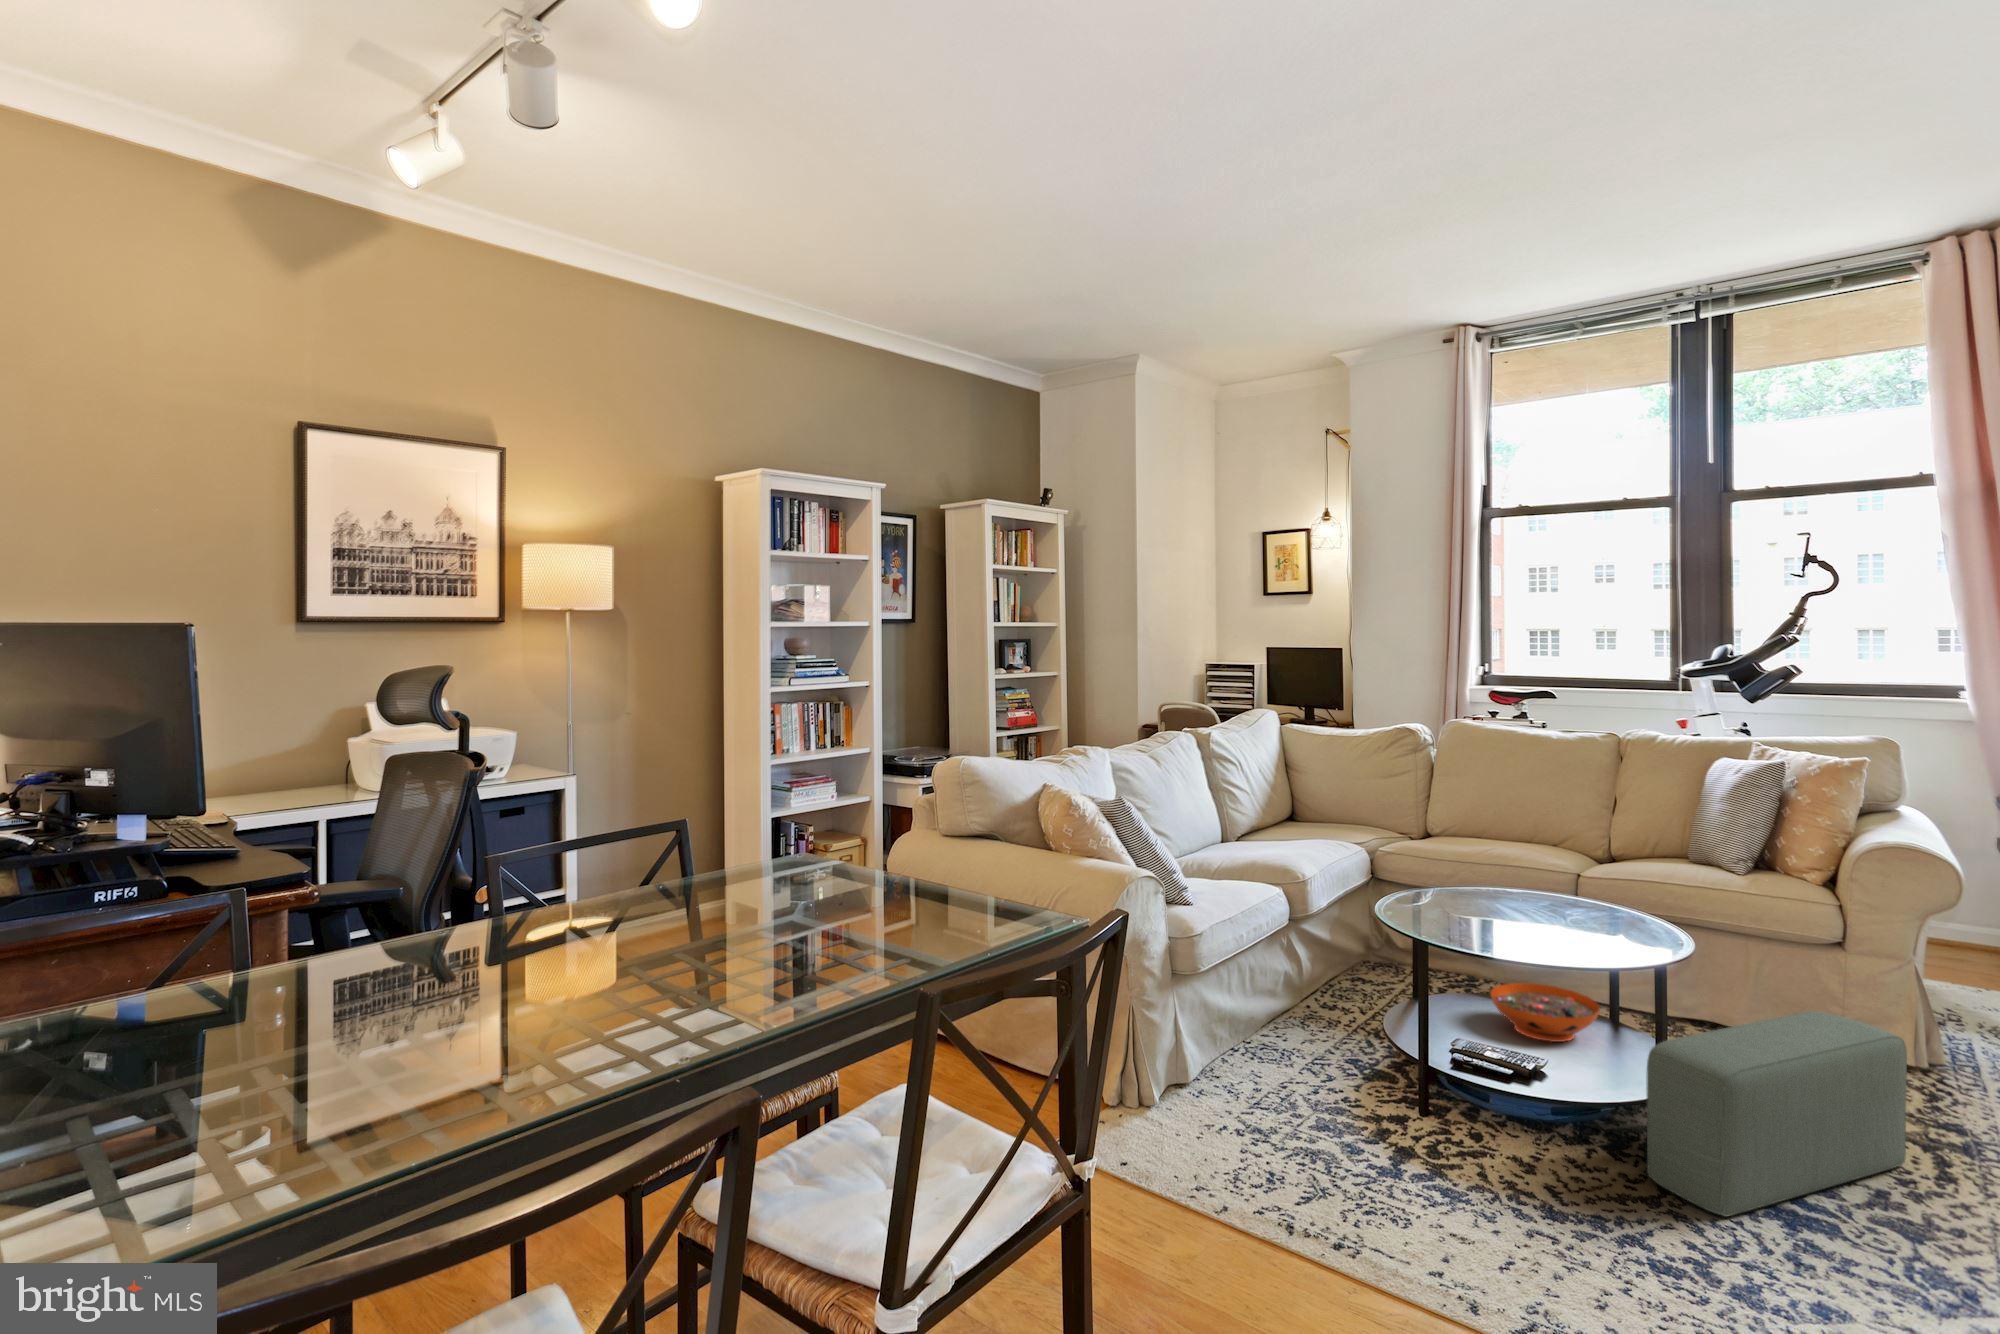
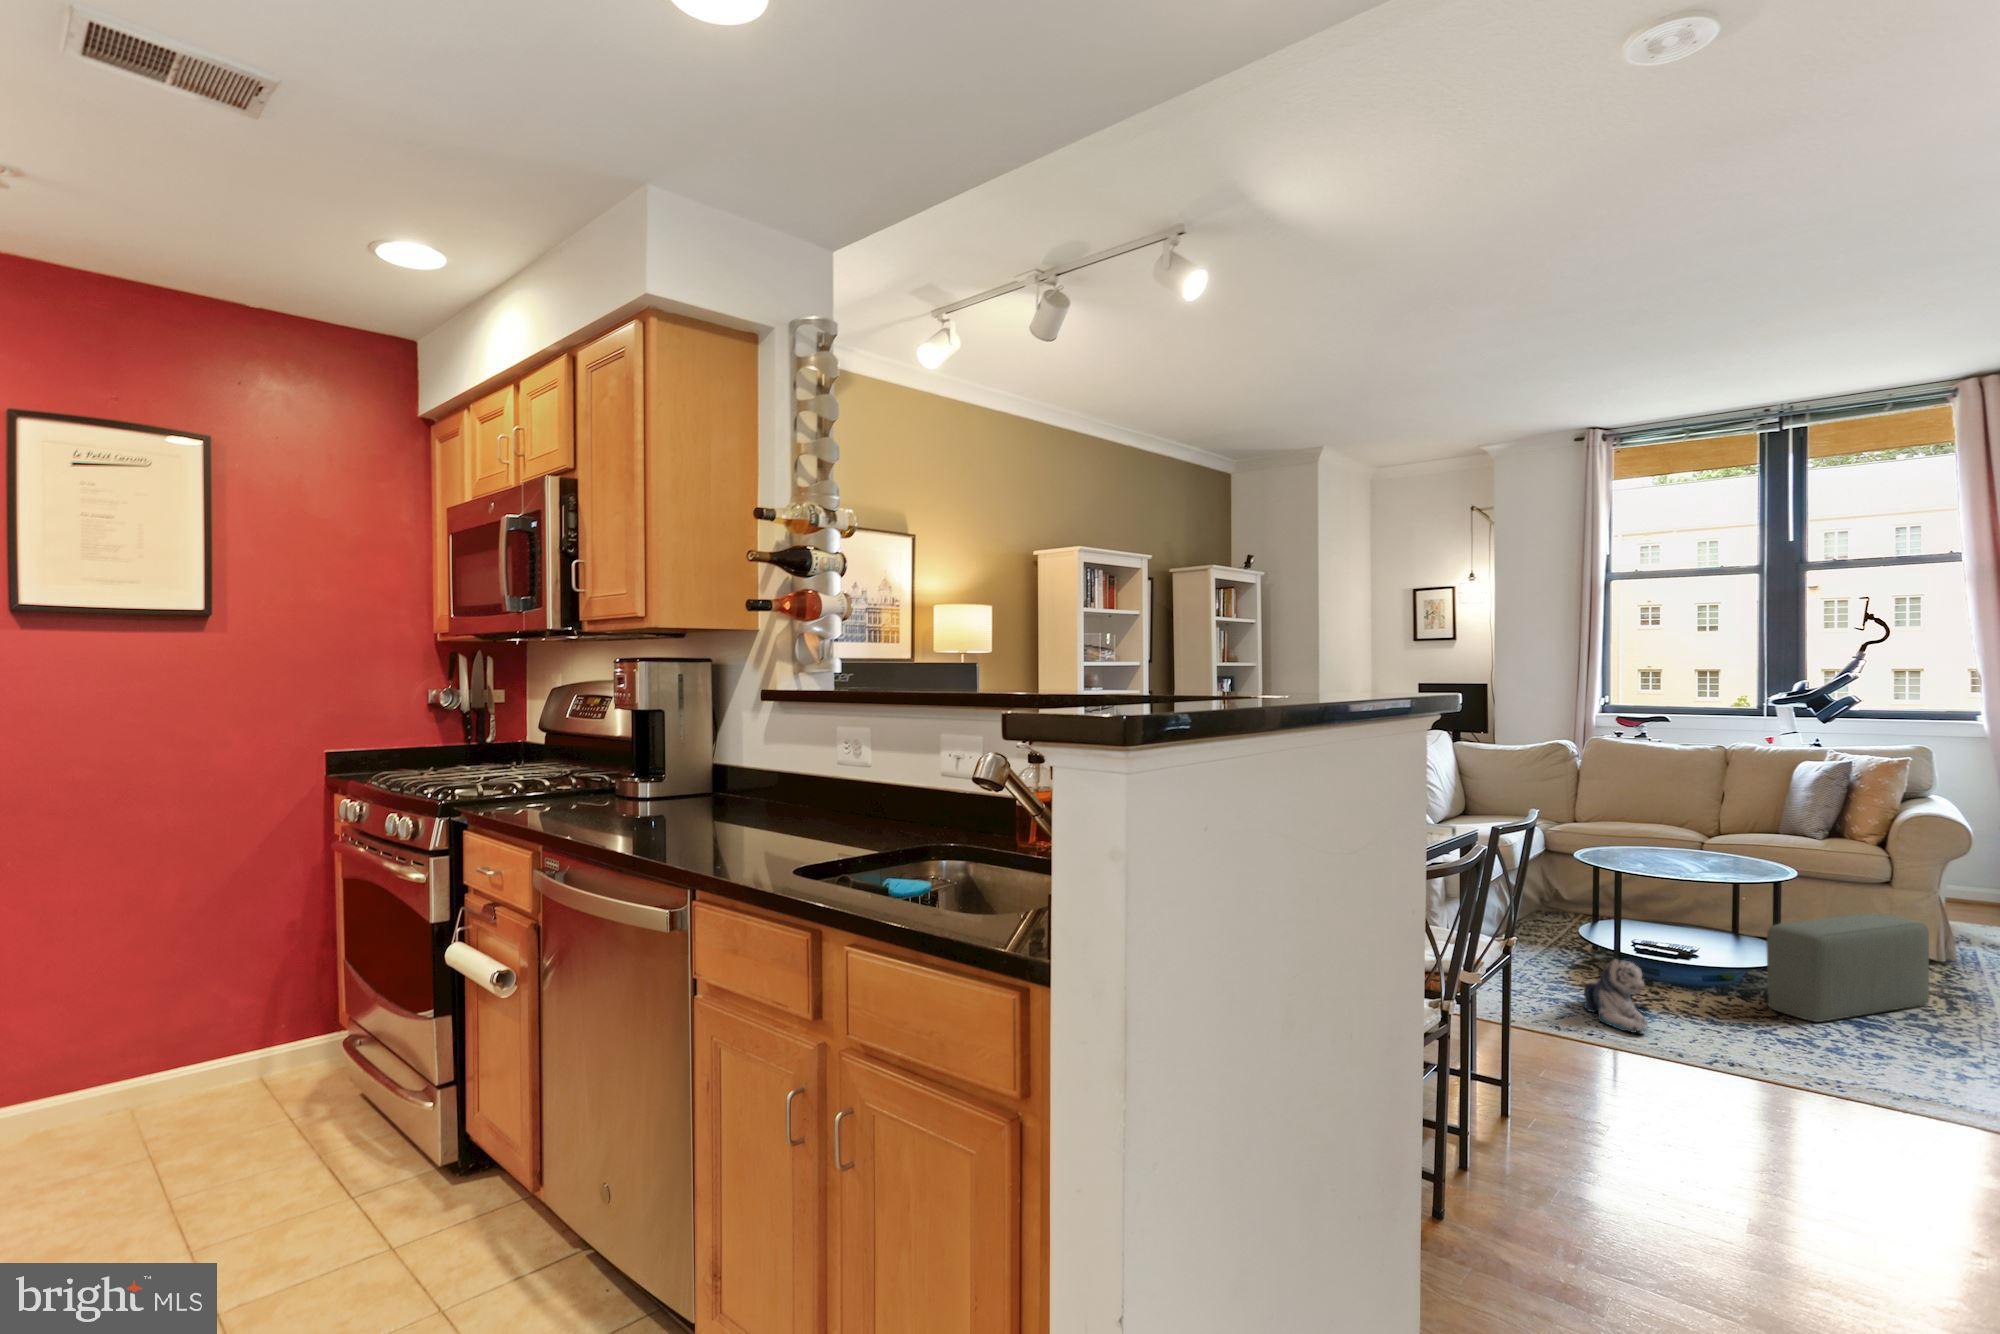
decorative bowl: present [1491,983,1600,1042] -> none [1652,909,1729,942]
plush toy: none [1349,1111,1454,1254] -> present [1584,959,1650,1033]

